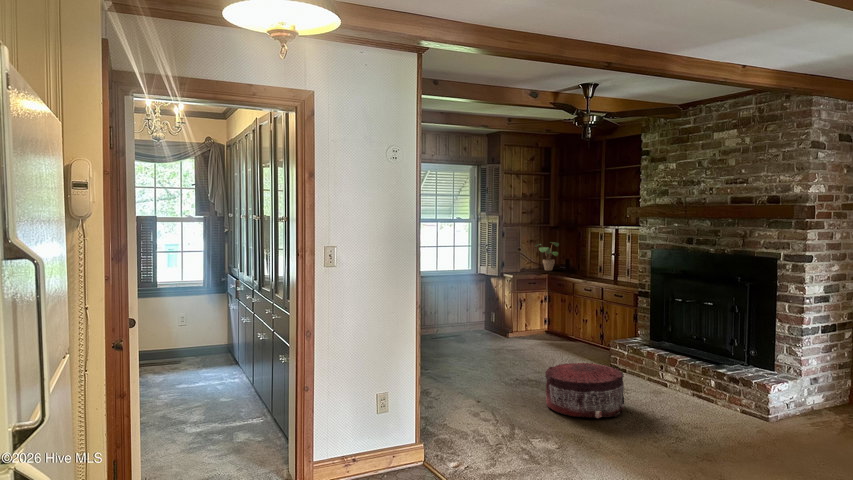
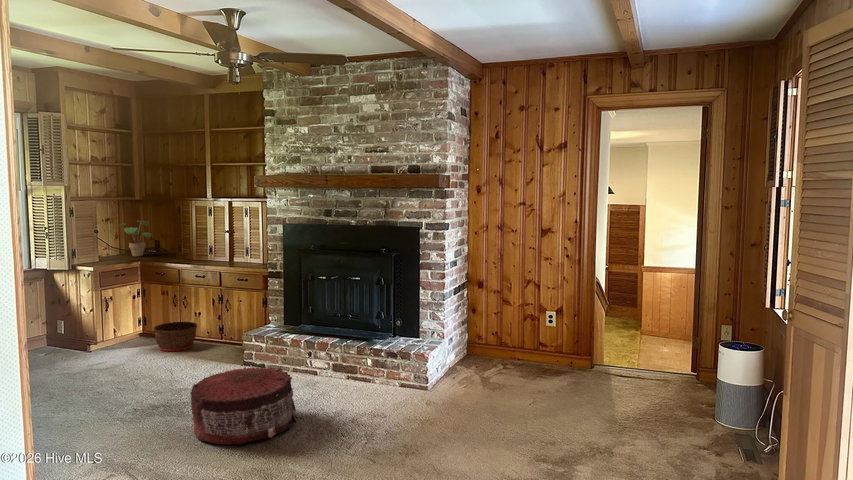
basket: none [550,326,583,349] -> present [154,322,197,351]

